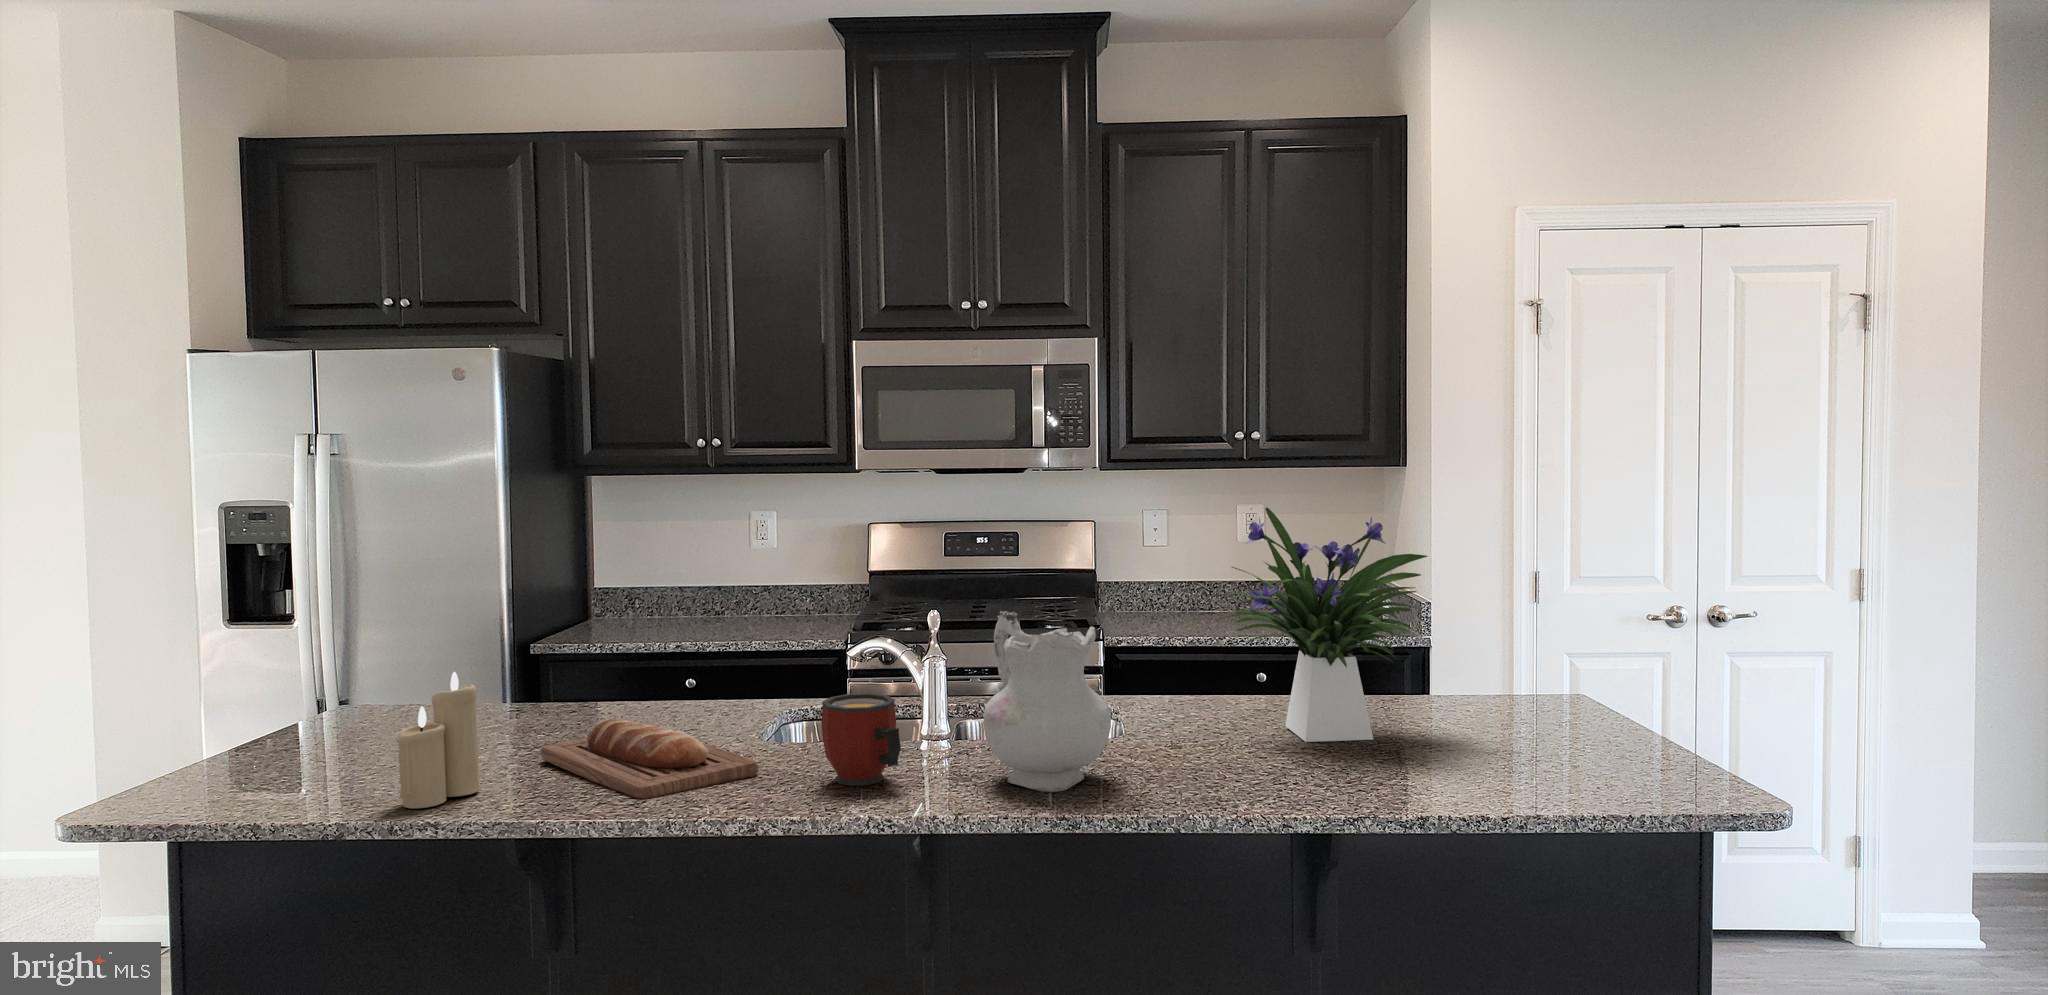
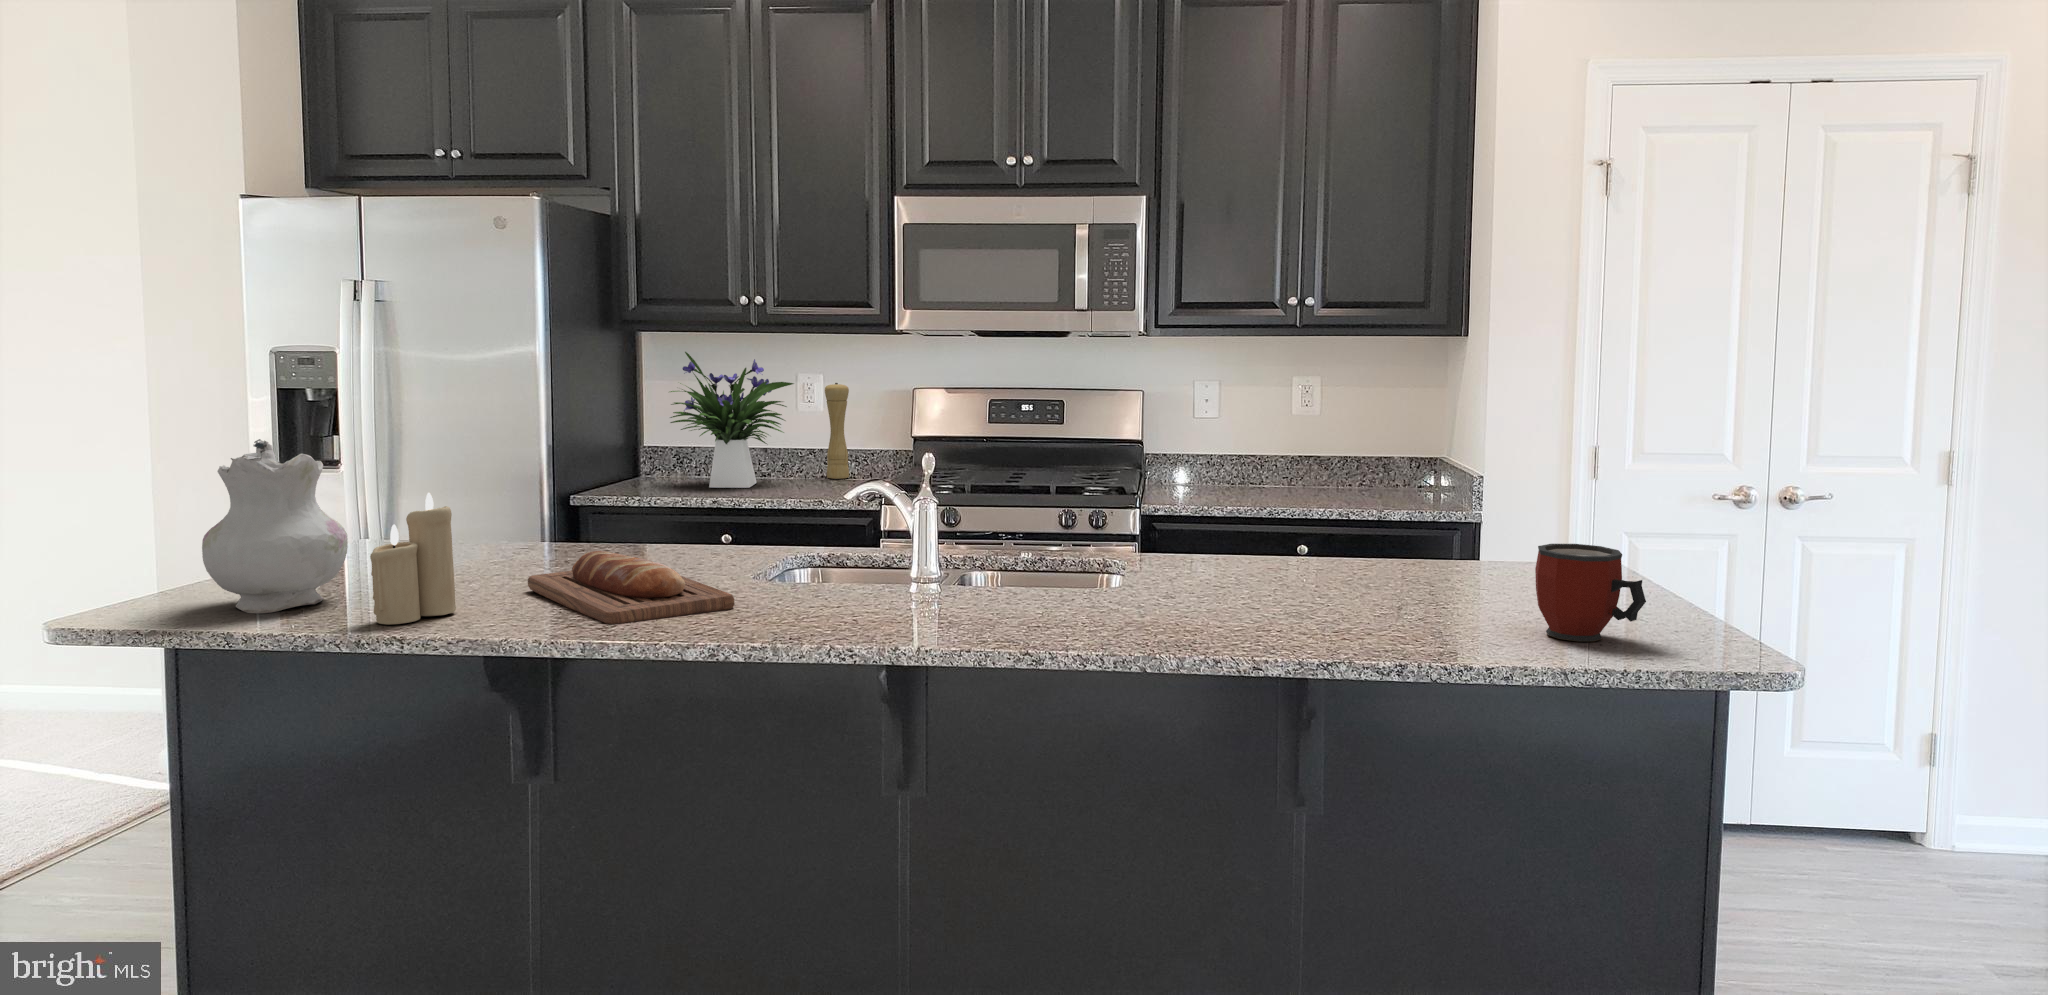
flower arrangement: present [1213,507,1428,742] -> present [670,352,794,488]
pepper mill: none [783,519,808,614] -> present [825,383,849,479]
ceramic pitcher: present [983,611,1111,792] -> present [202,439,348,613]
mug: present [821,693,901,786] -> present [1535,544,1646,641]

